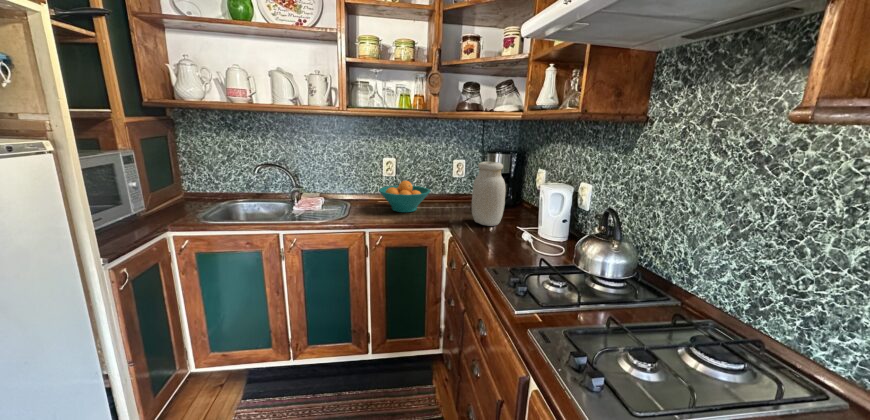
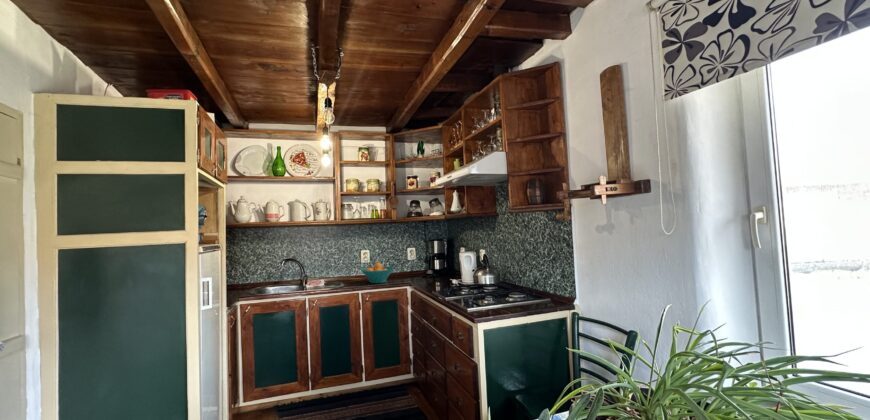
jar: present [472,162,506,226] -> none [421,245,440,283]

